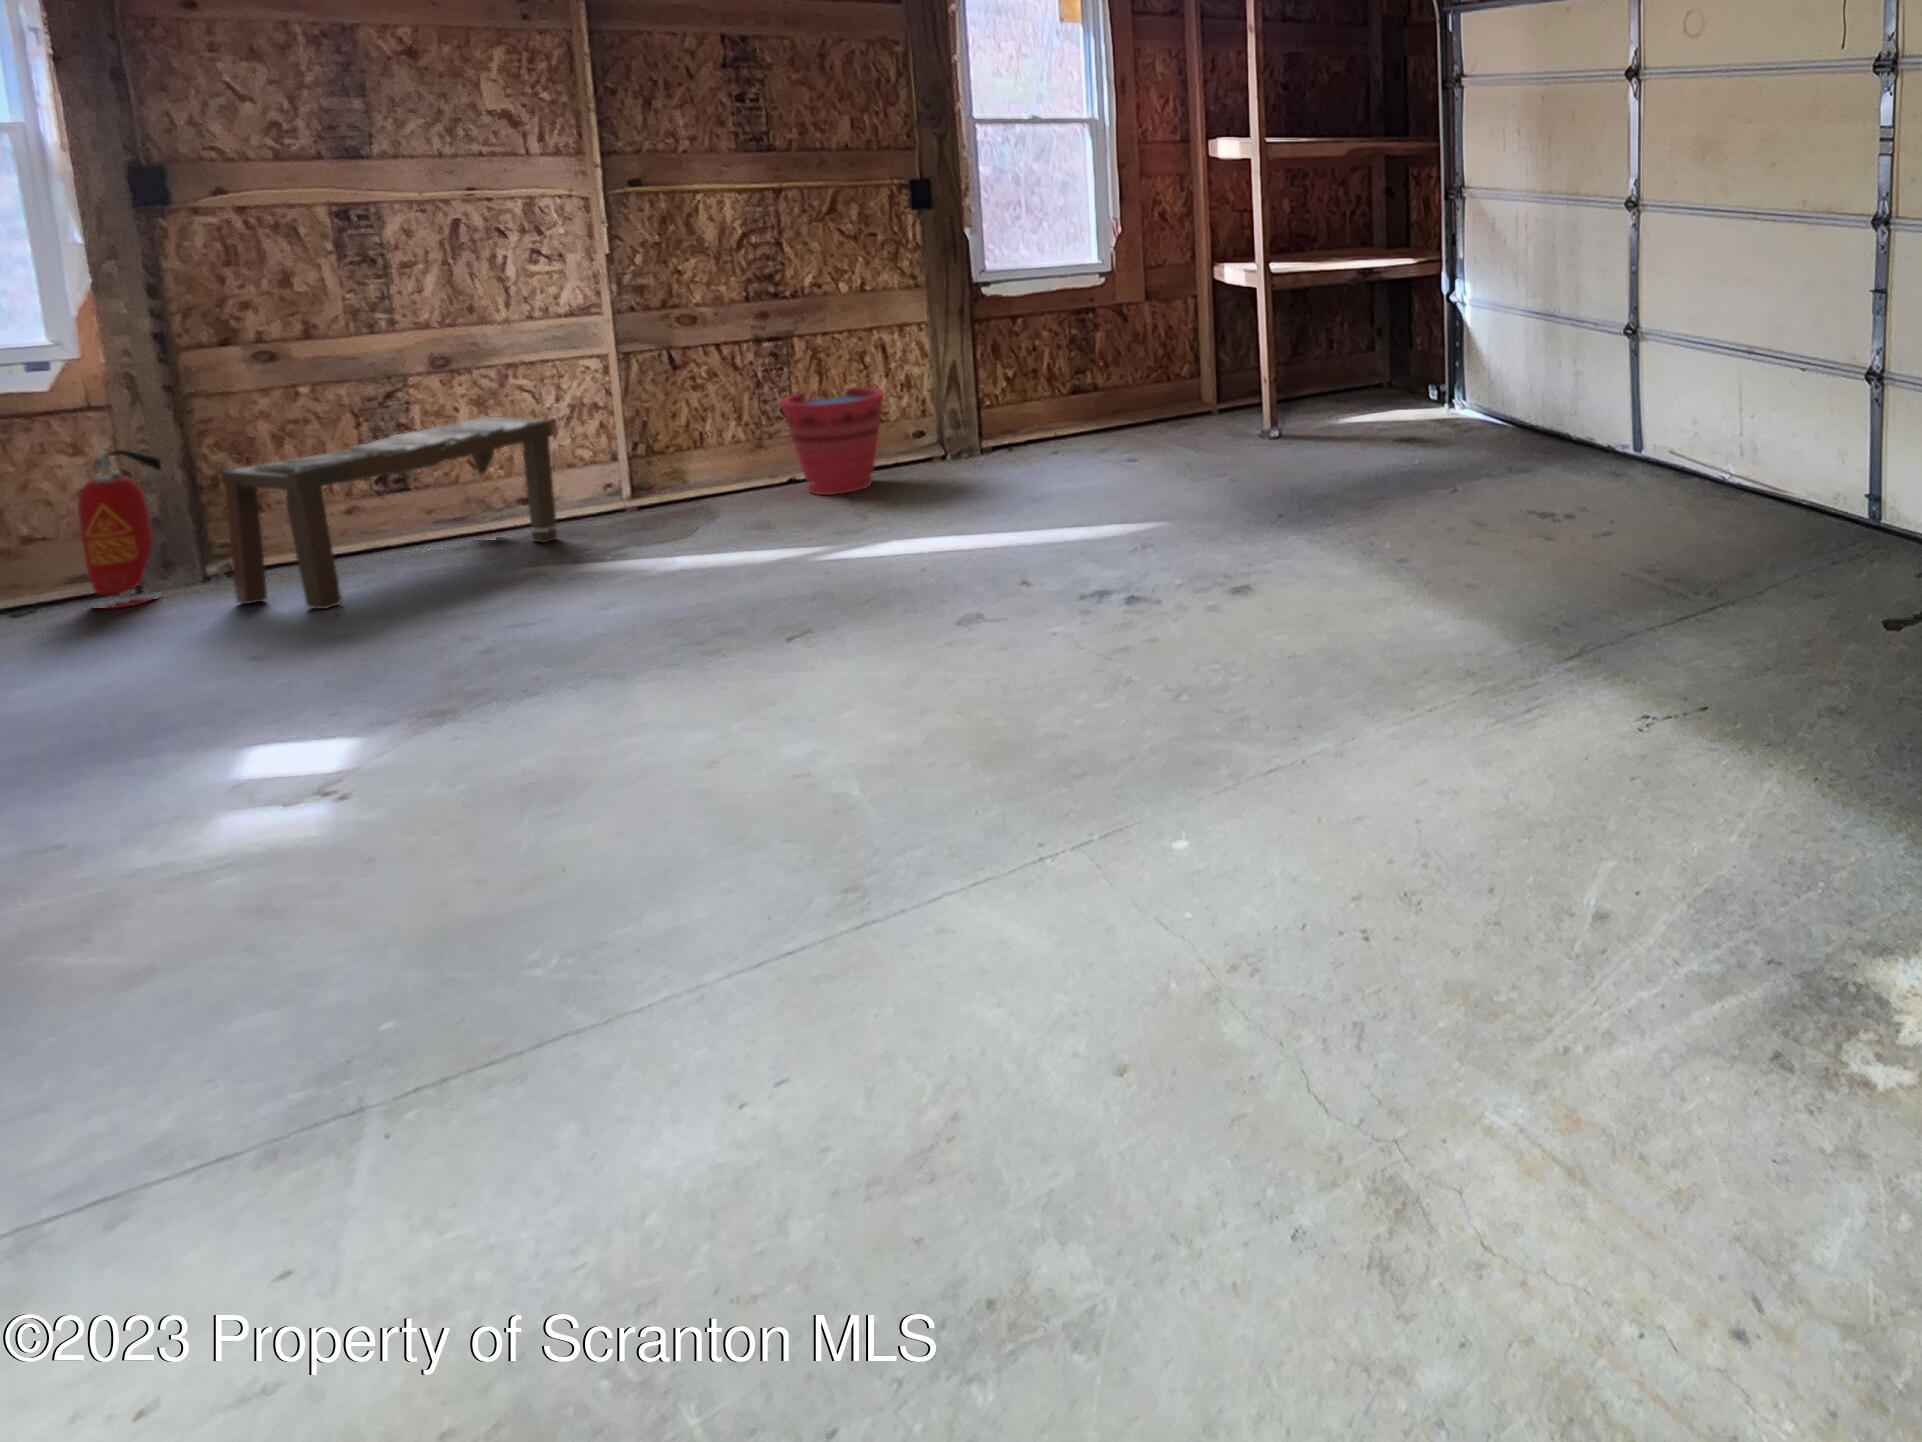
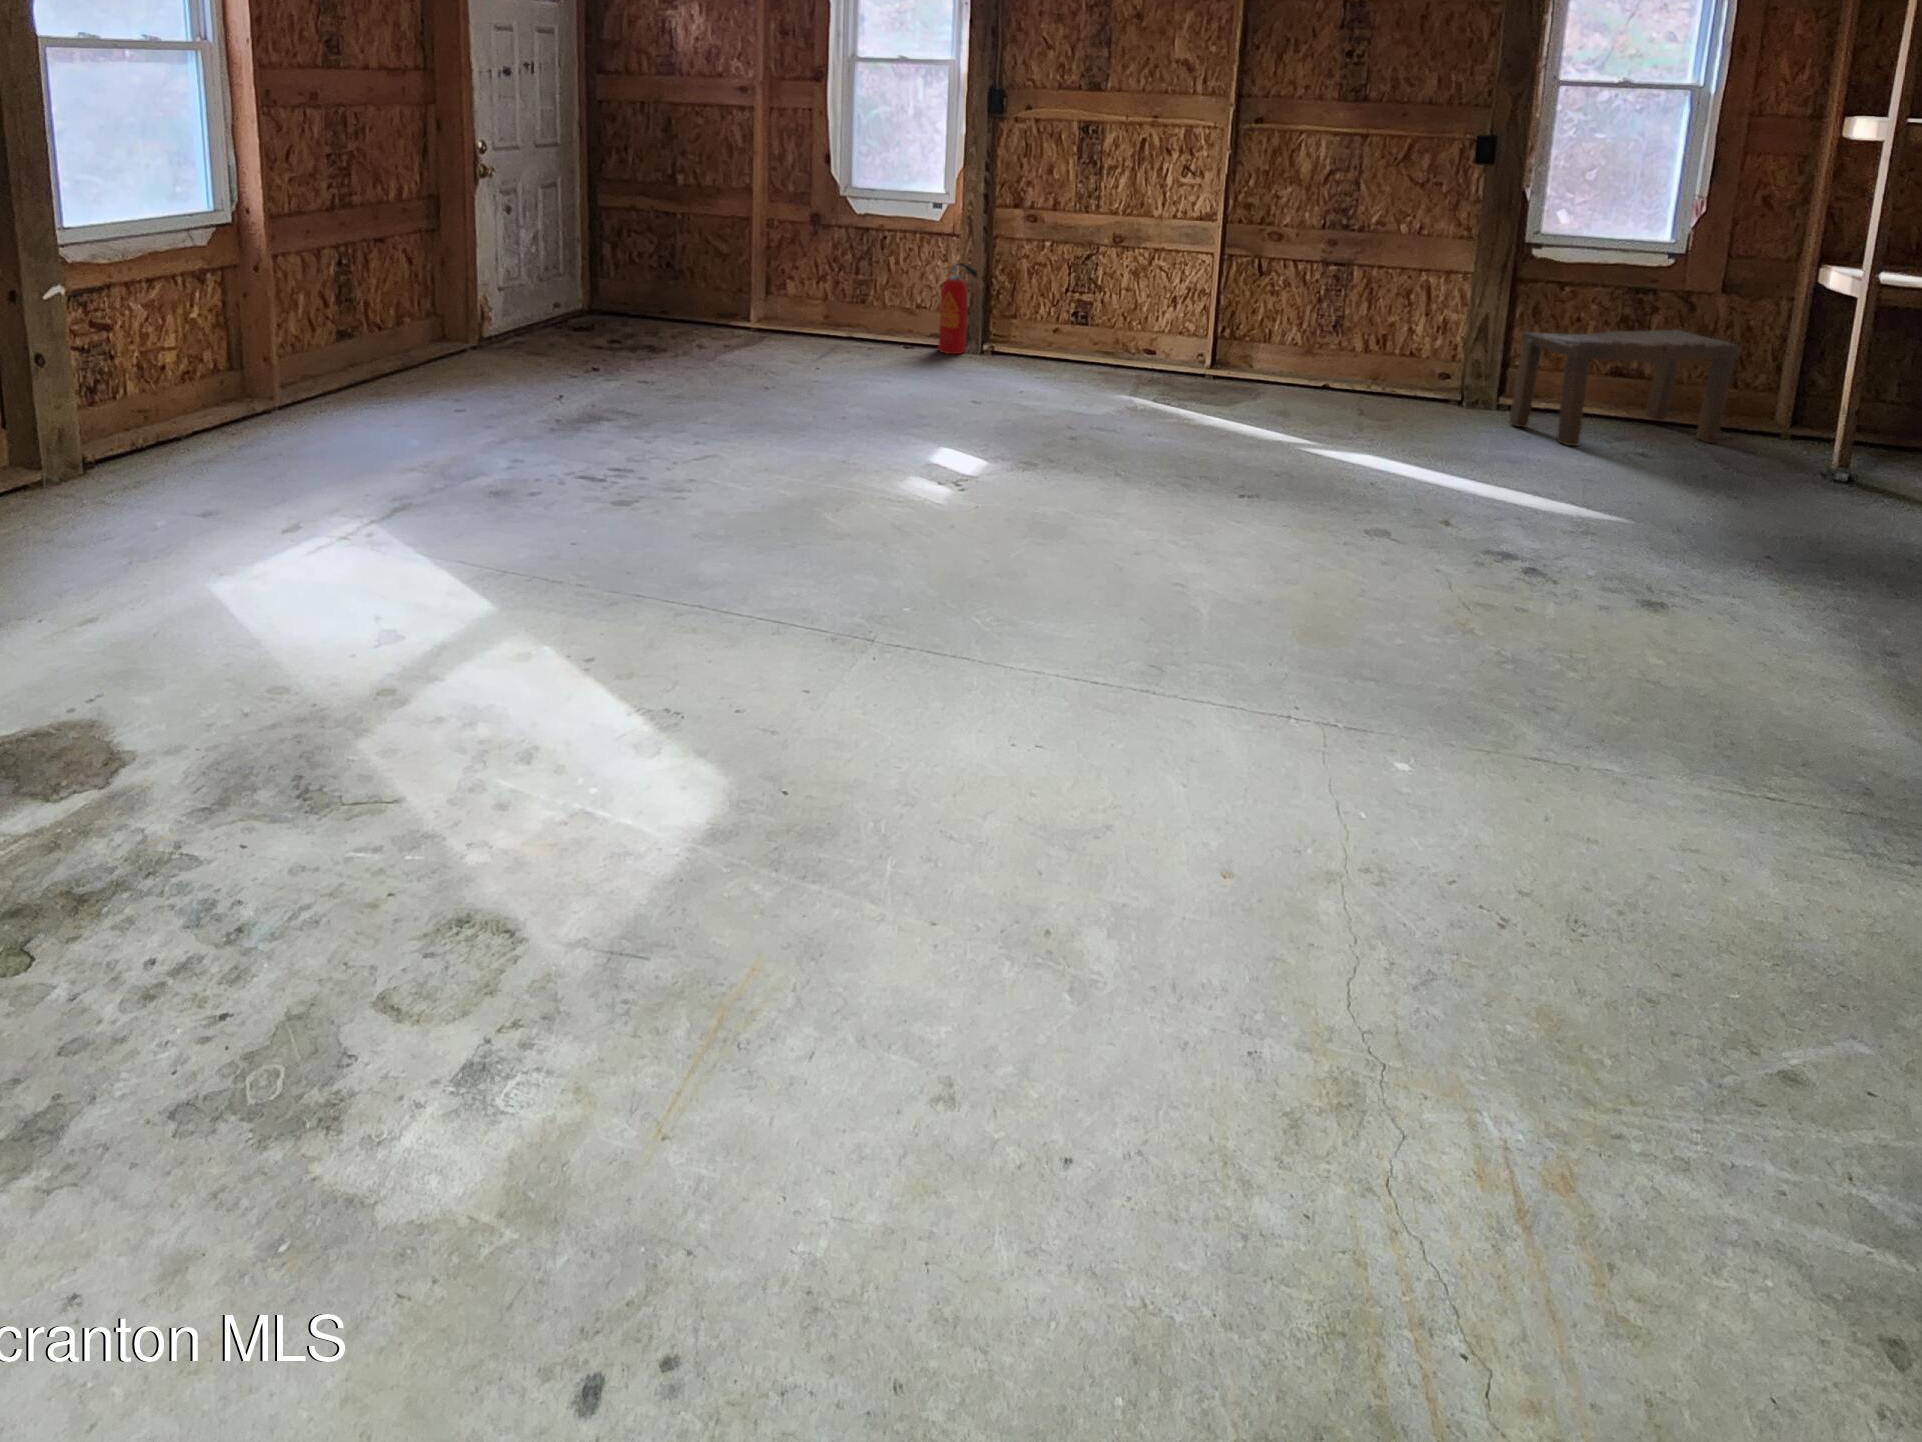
bucket: present [780,387,884,495] -> none [1322,311,1408,403]
bench: present [222,416,557,609] -> present [1509,329,1741,446]

